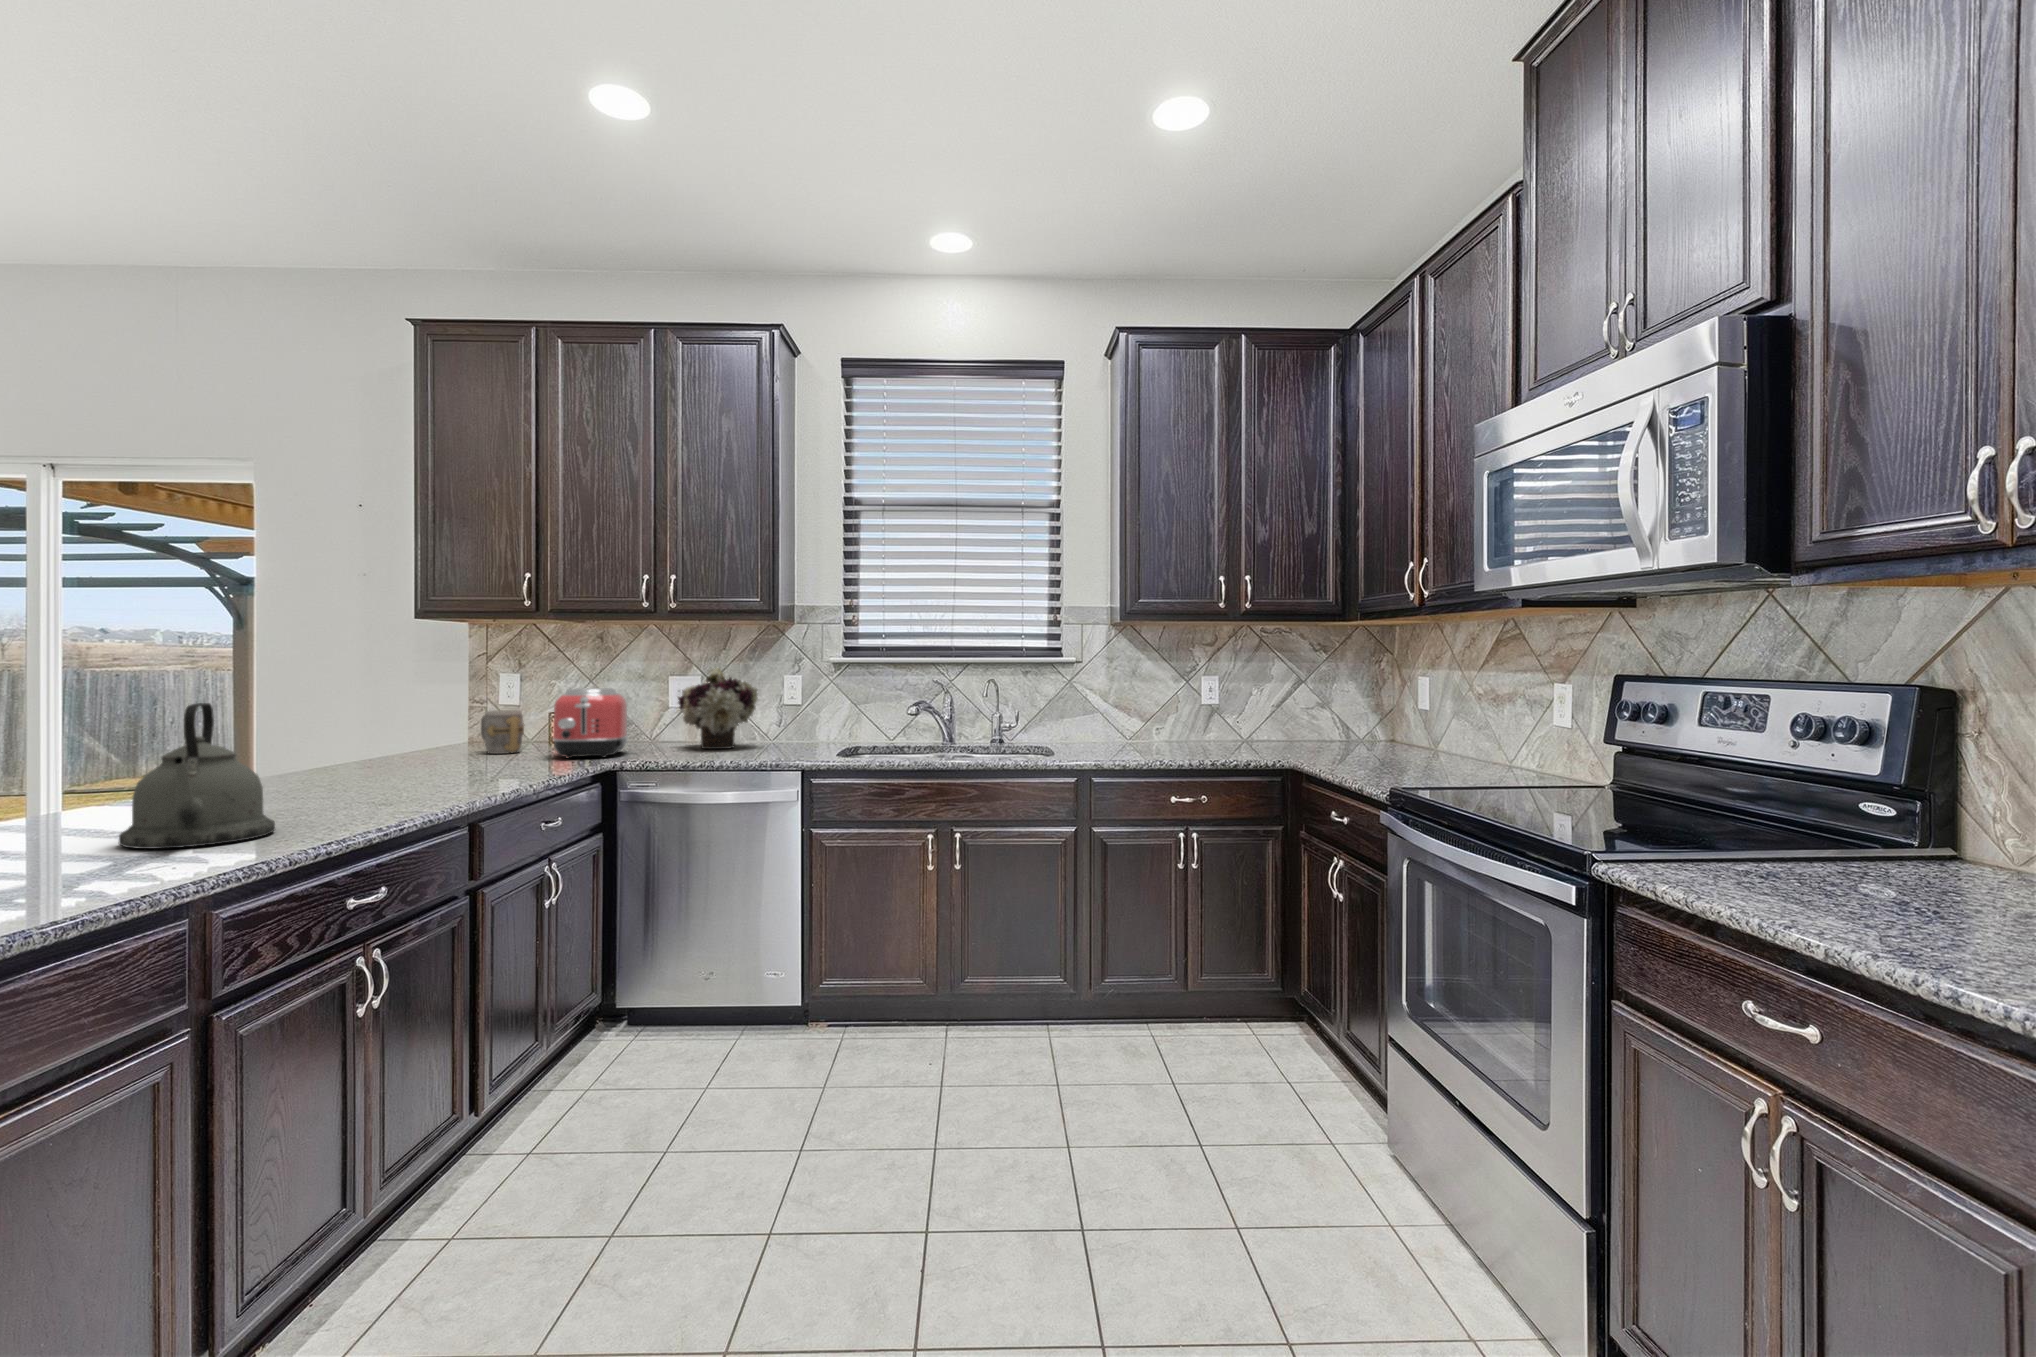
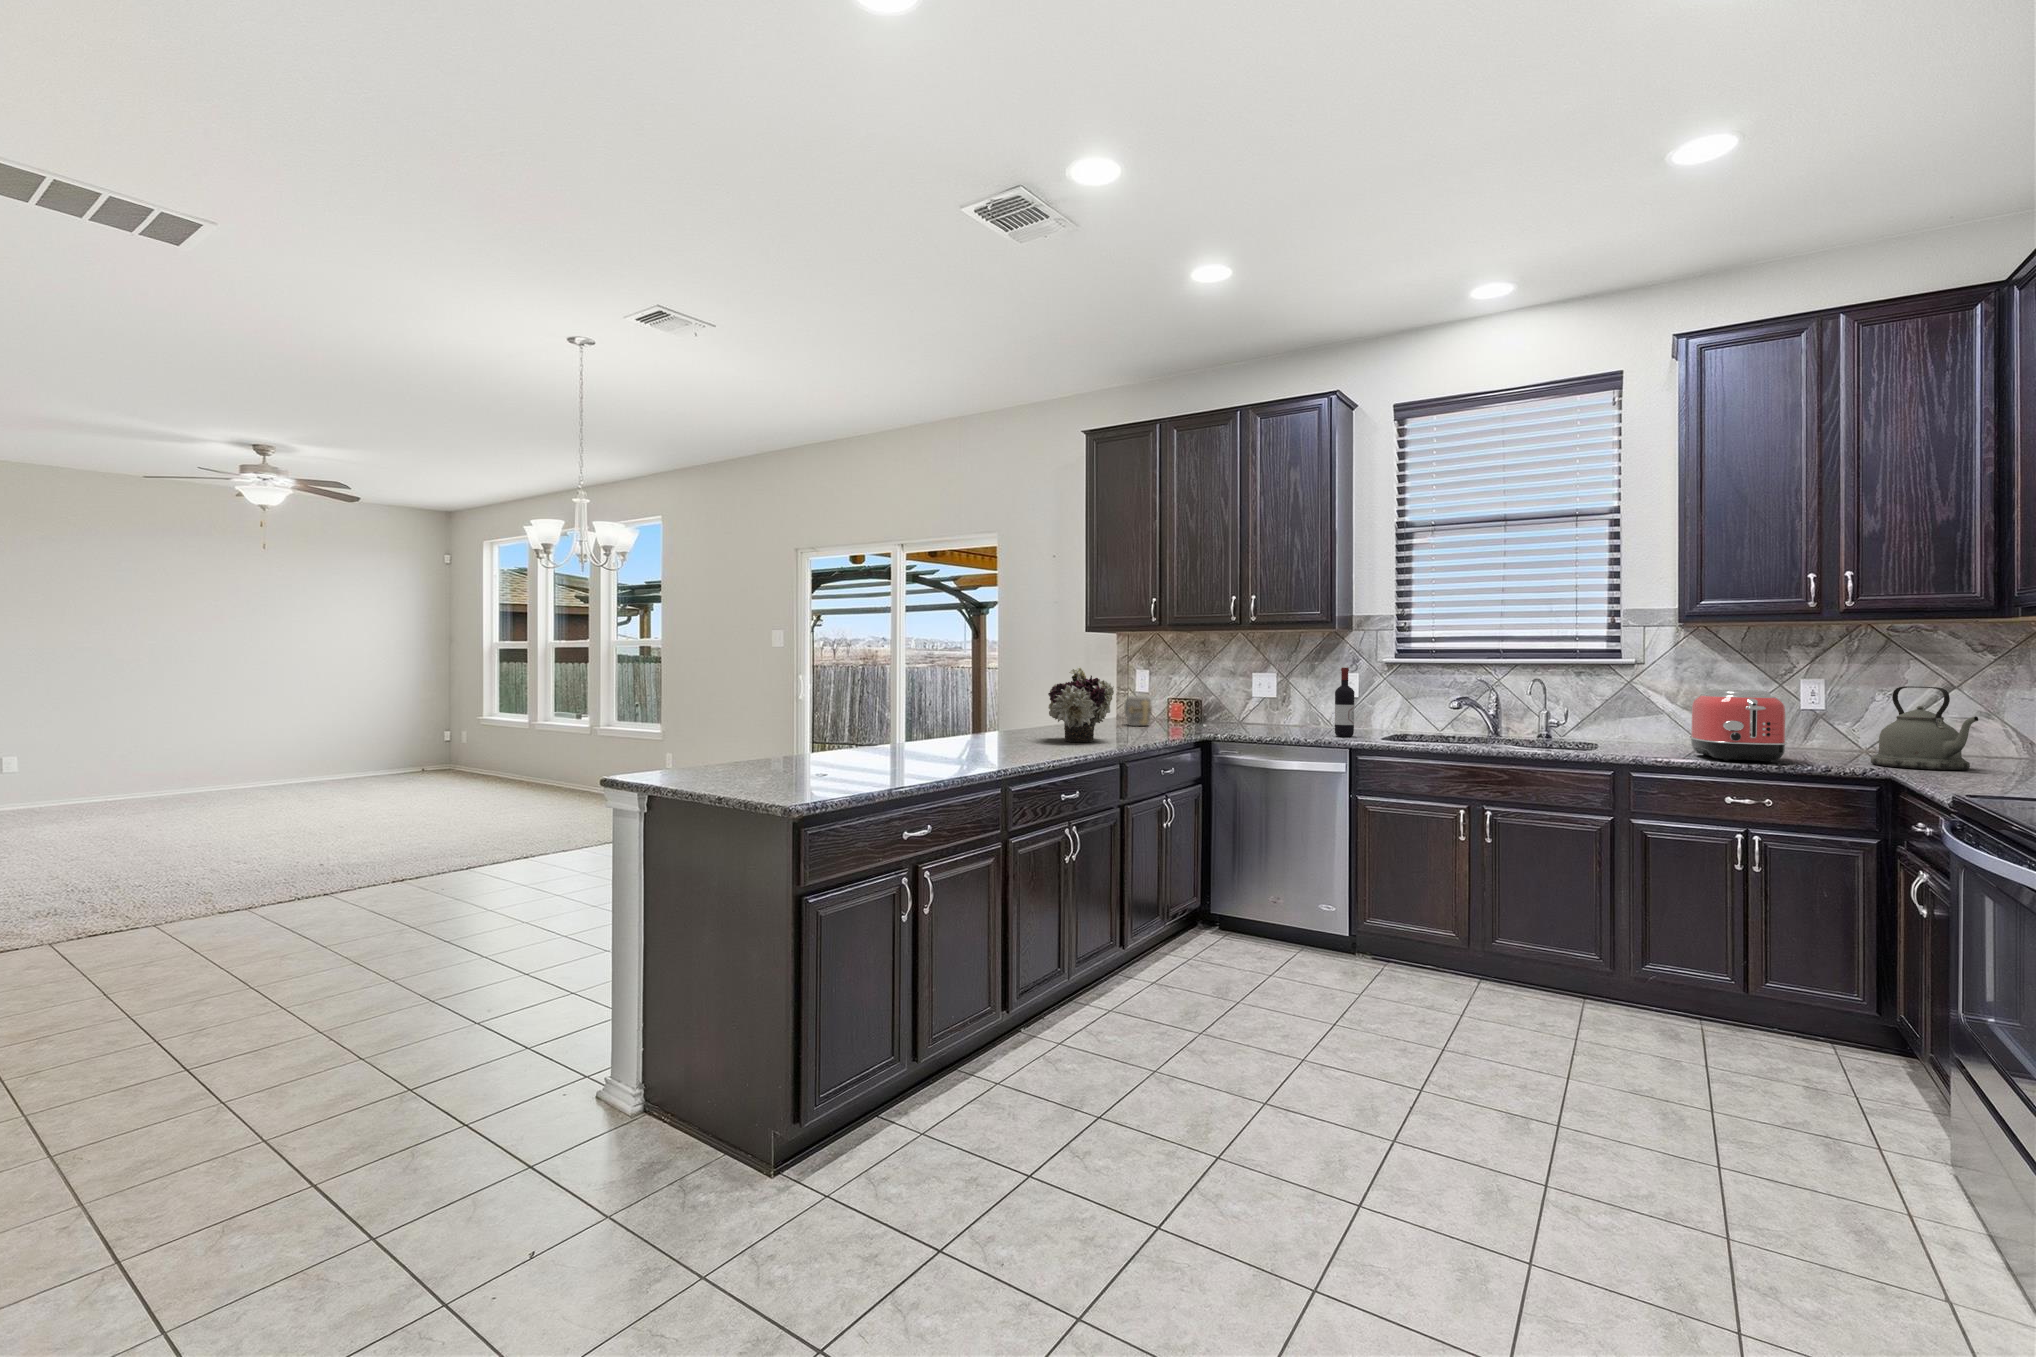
flower arrangement: present [678,667,758,749] -> present [1048,667,1114,742]
wine bottle: none [779,668,803,754] -> present [1335,668,1354,737]
toaster: present [553,688,628,758] -> present [1690,690,1787,763]
kettle: present [119,703,275,849] -> present [1871,686,1978,770]

